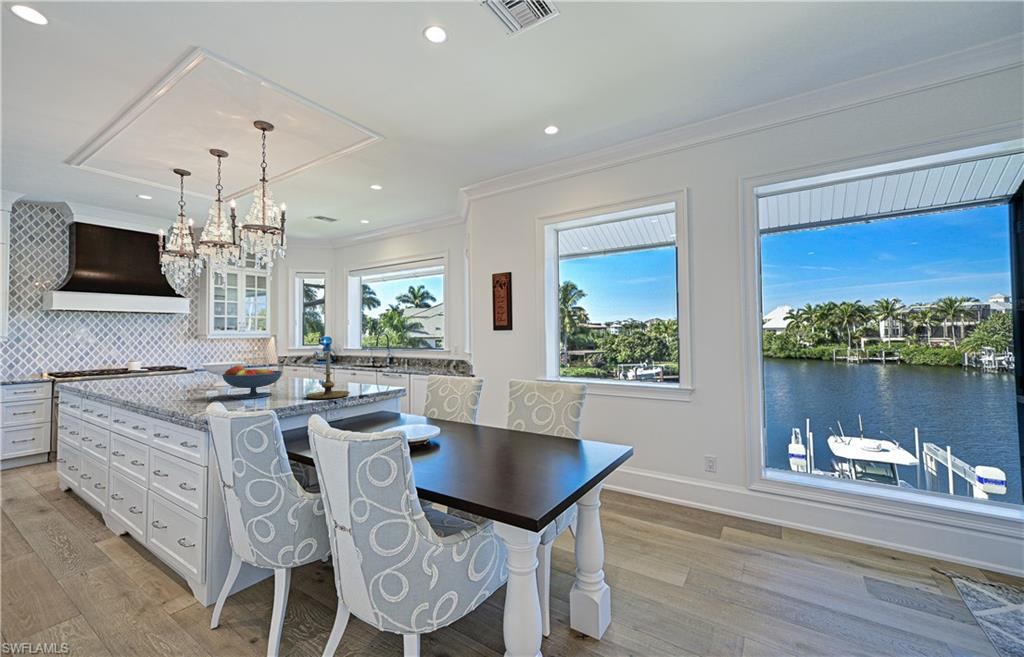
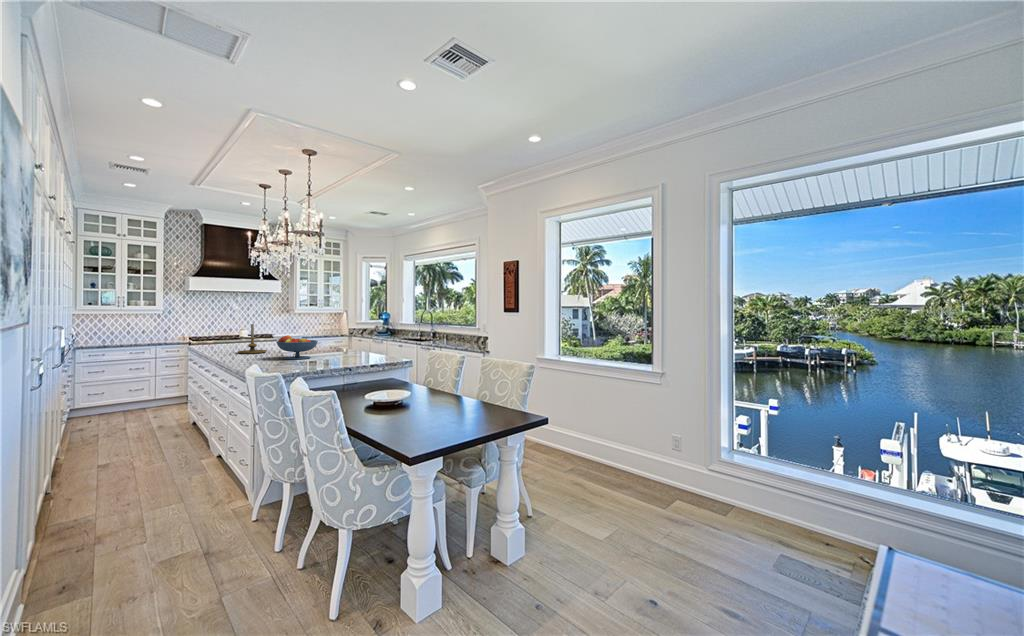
candle holder: present [306,352,350,399] -> present [238,324,267,354]

